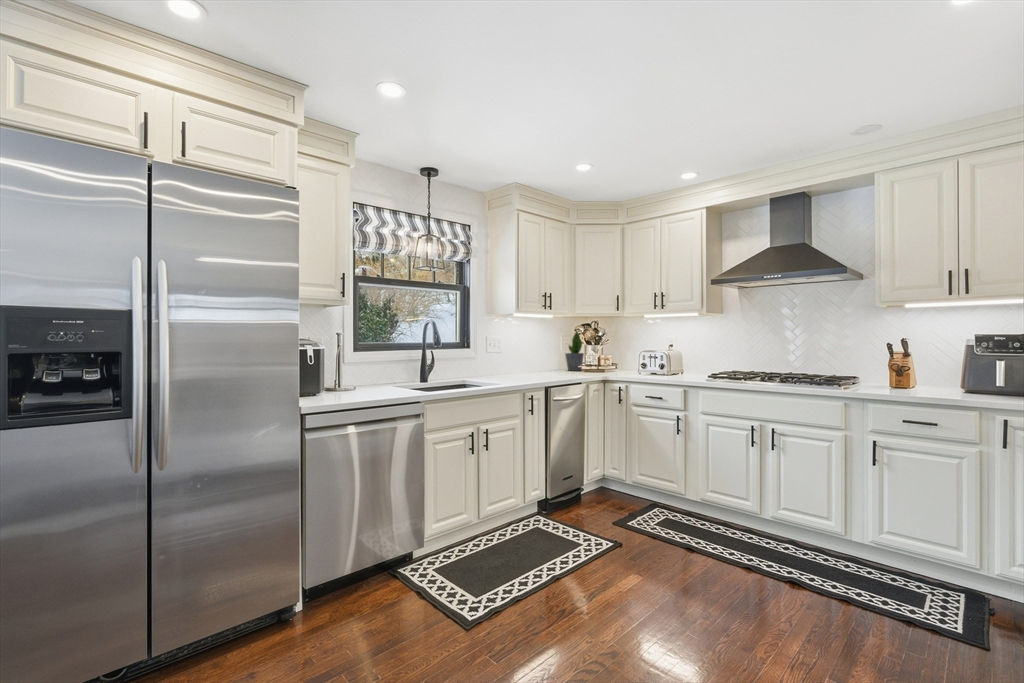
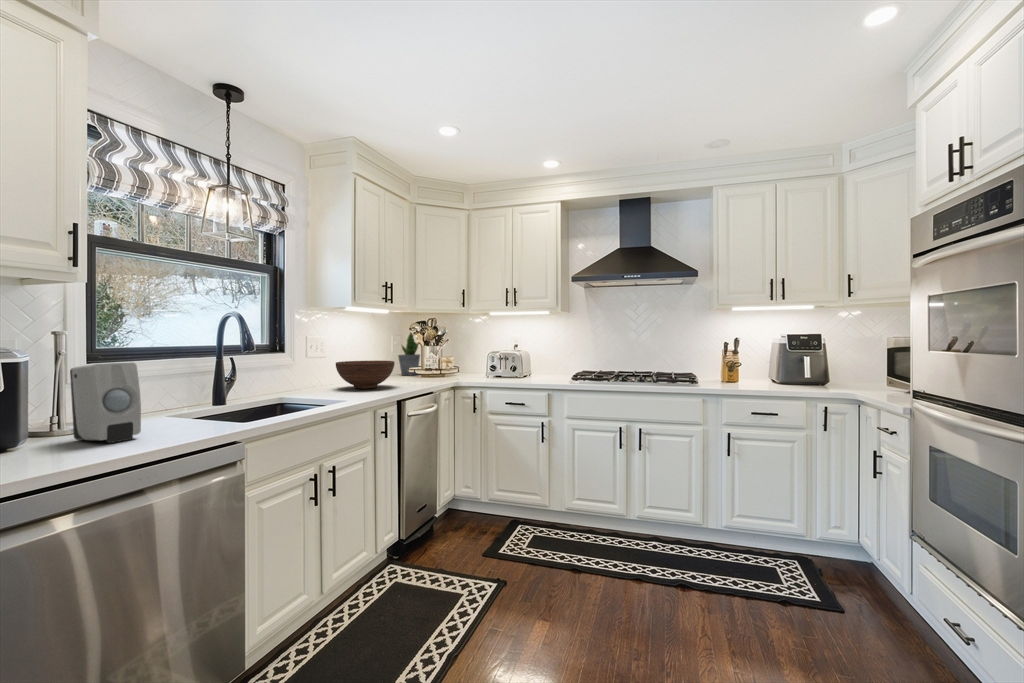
soap dispenser: none [342,351,373,396] -> present [70,362,141,443]
fruit bowl: none [504,356,549,378] -> present [336,361,395,389]

